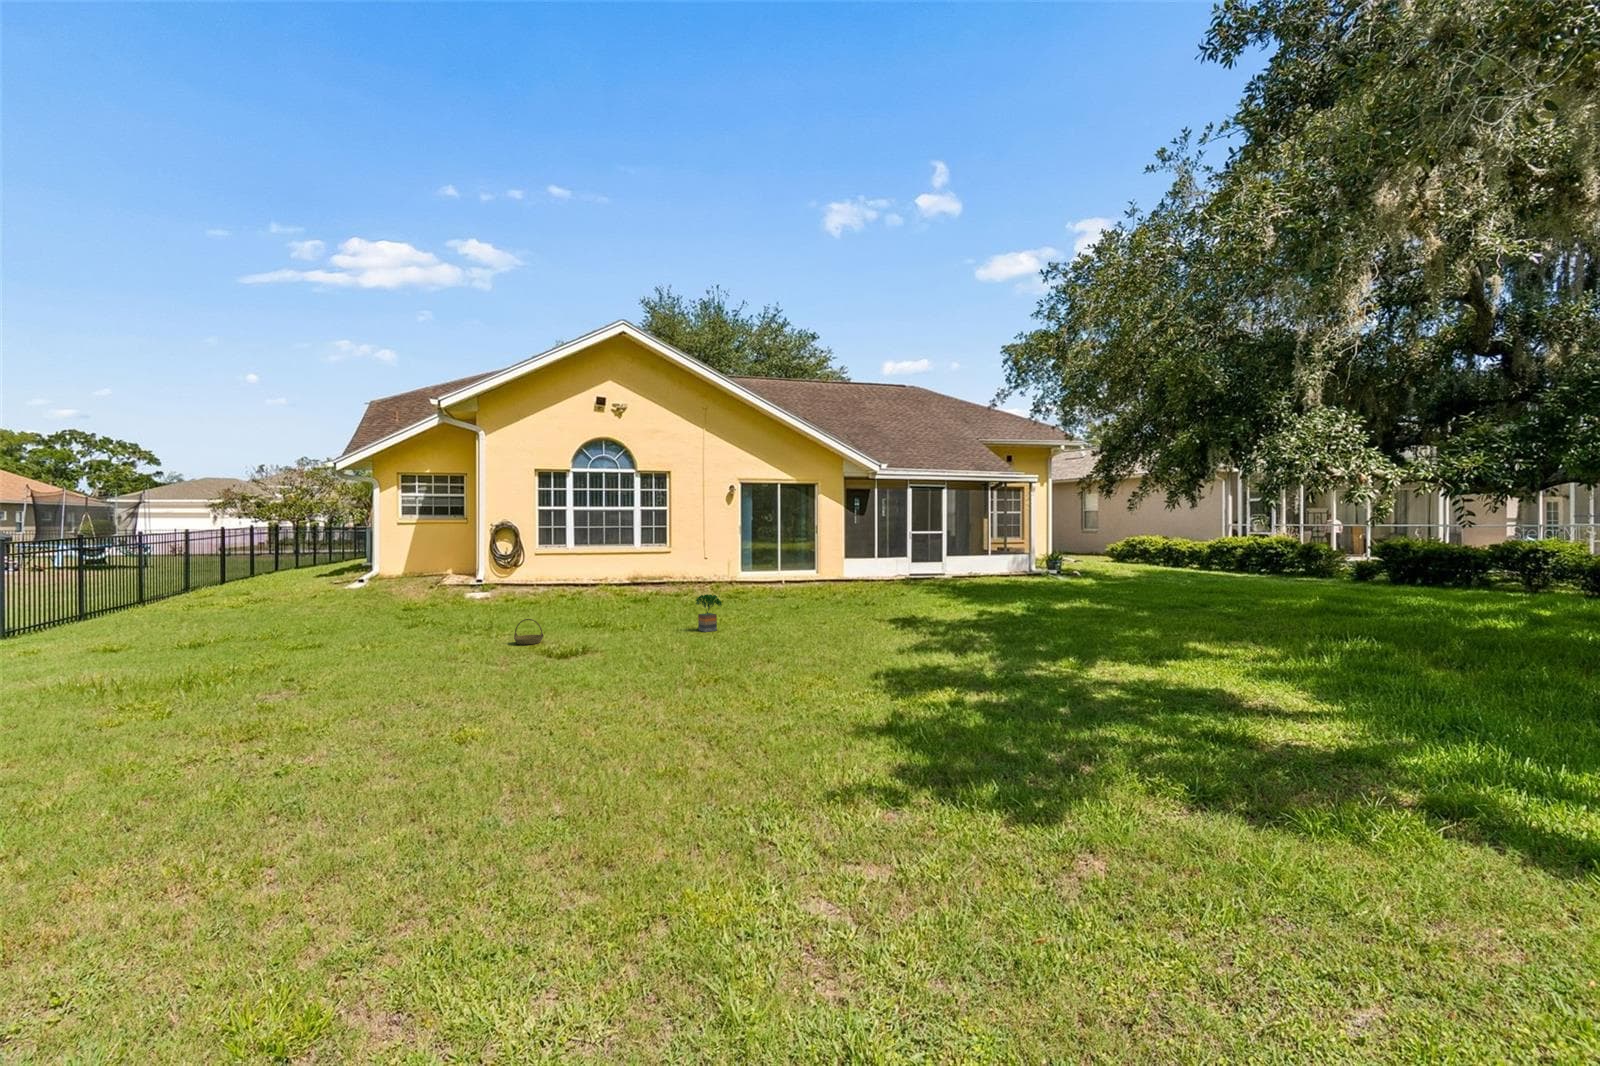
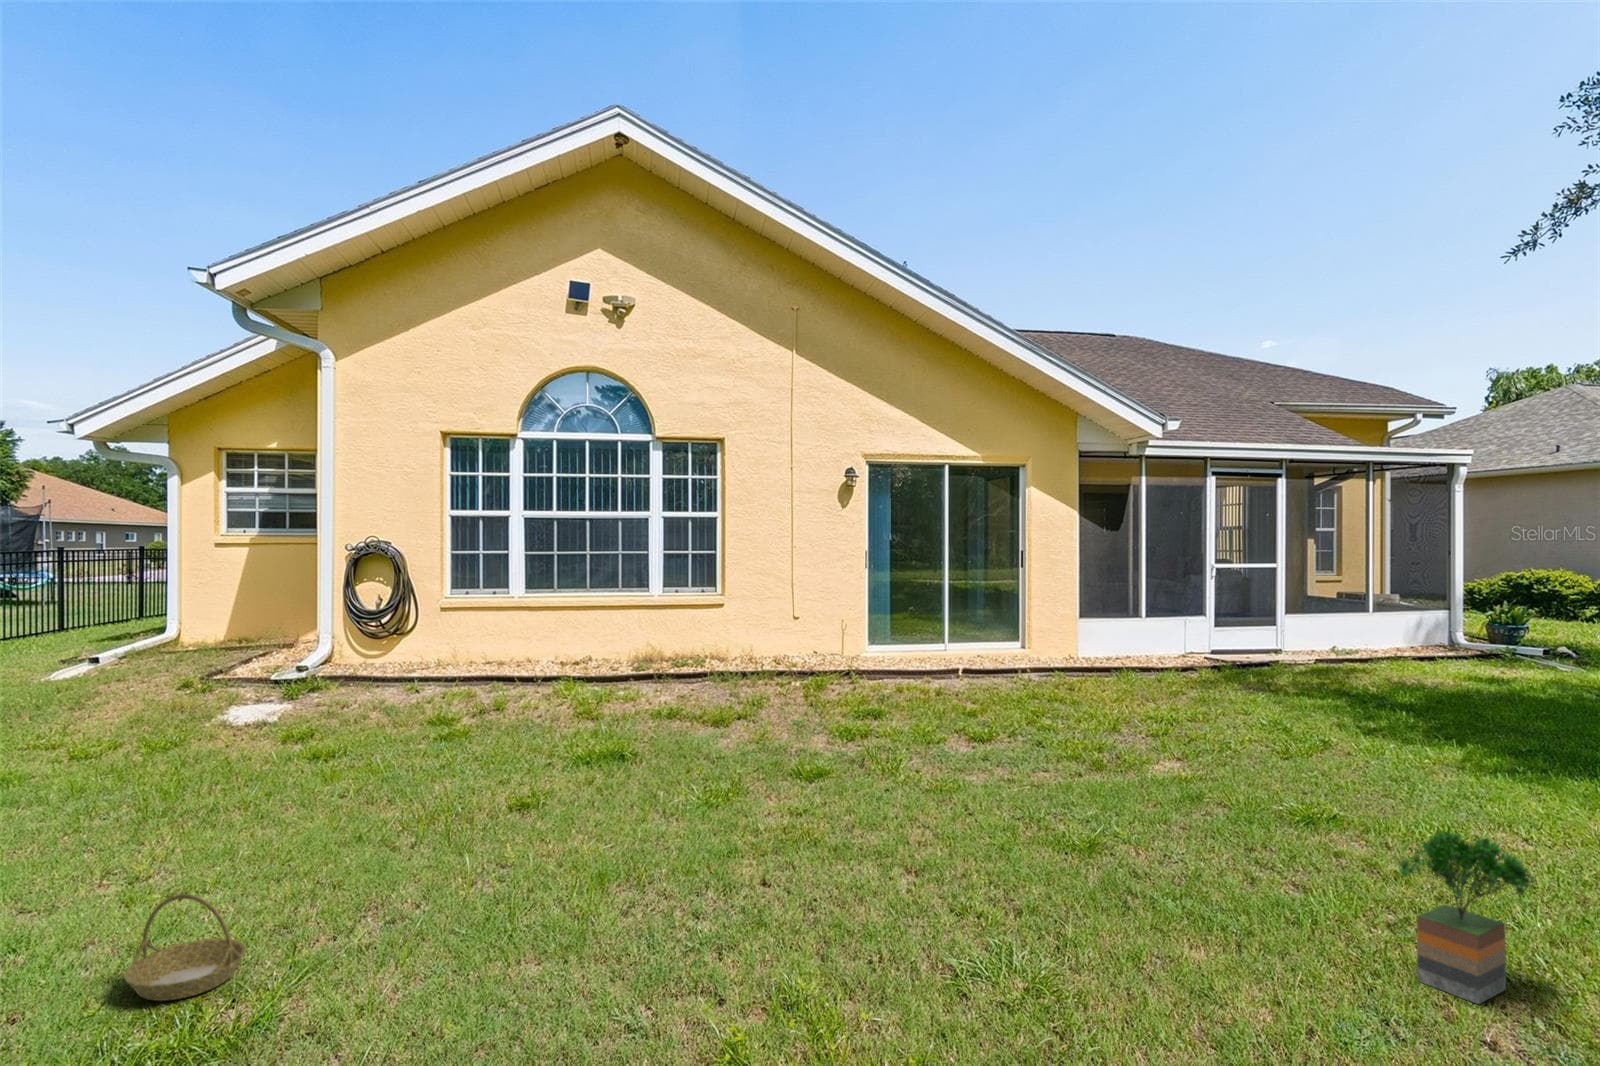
potted tree: present [696,594,722,632] -> present [1399,832,1536,1004]

